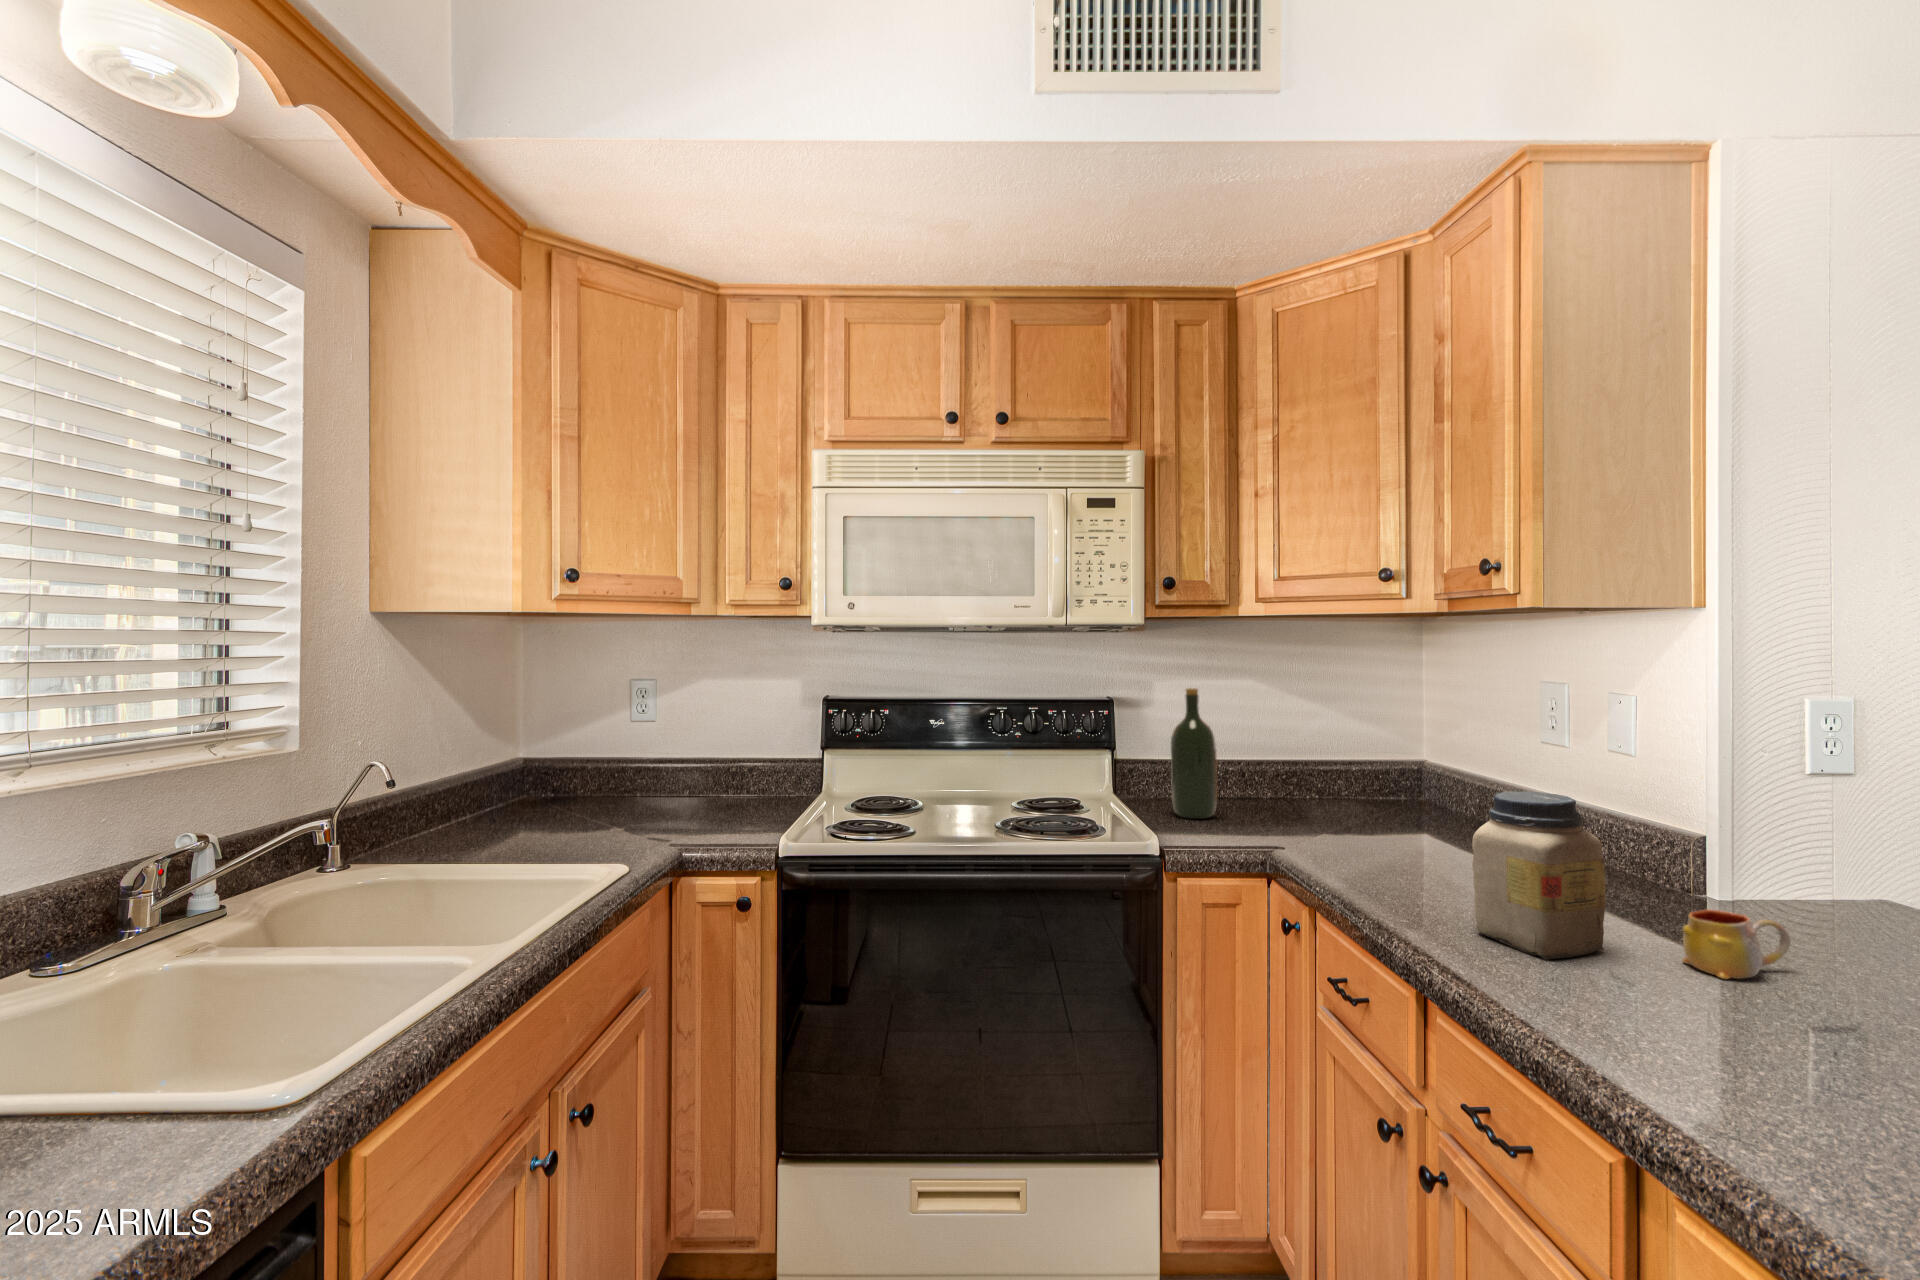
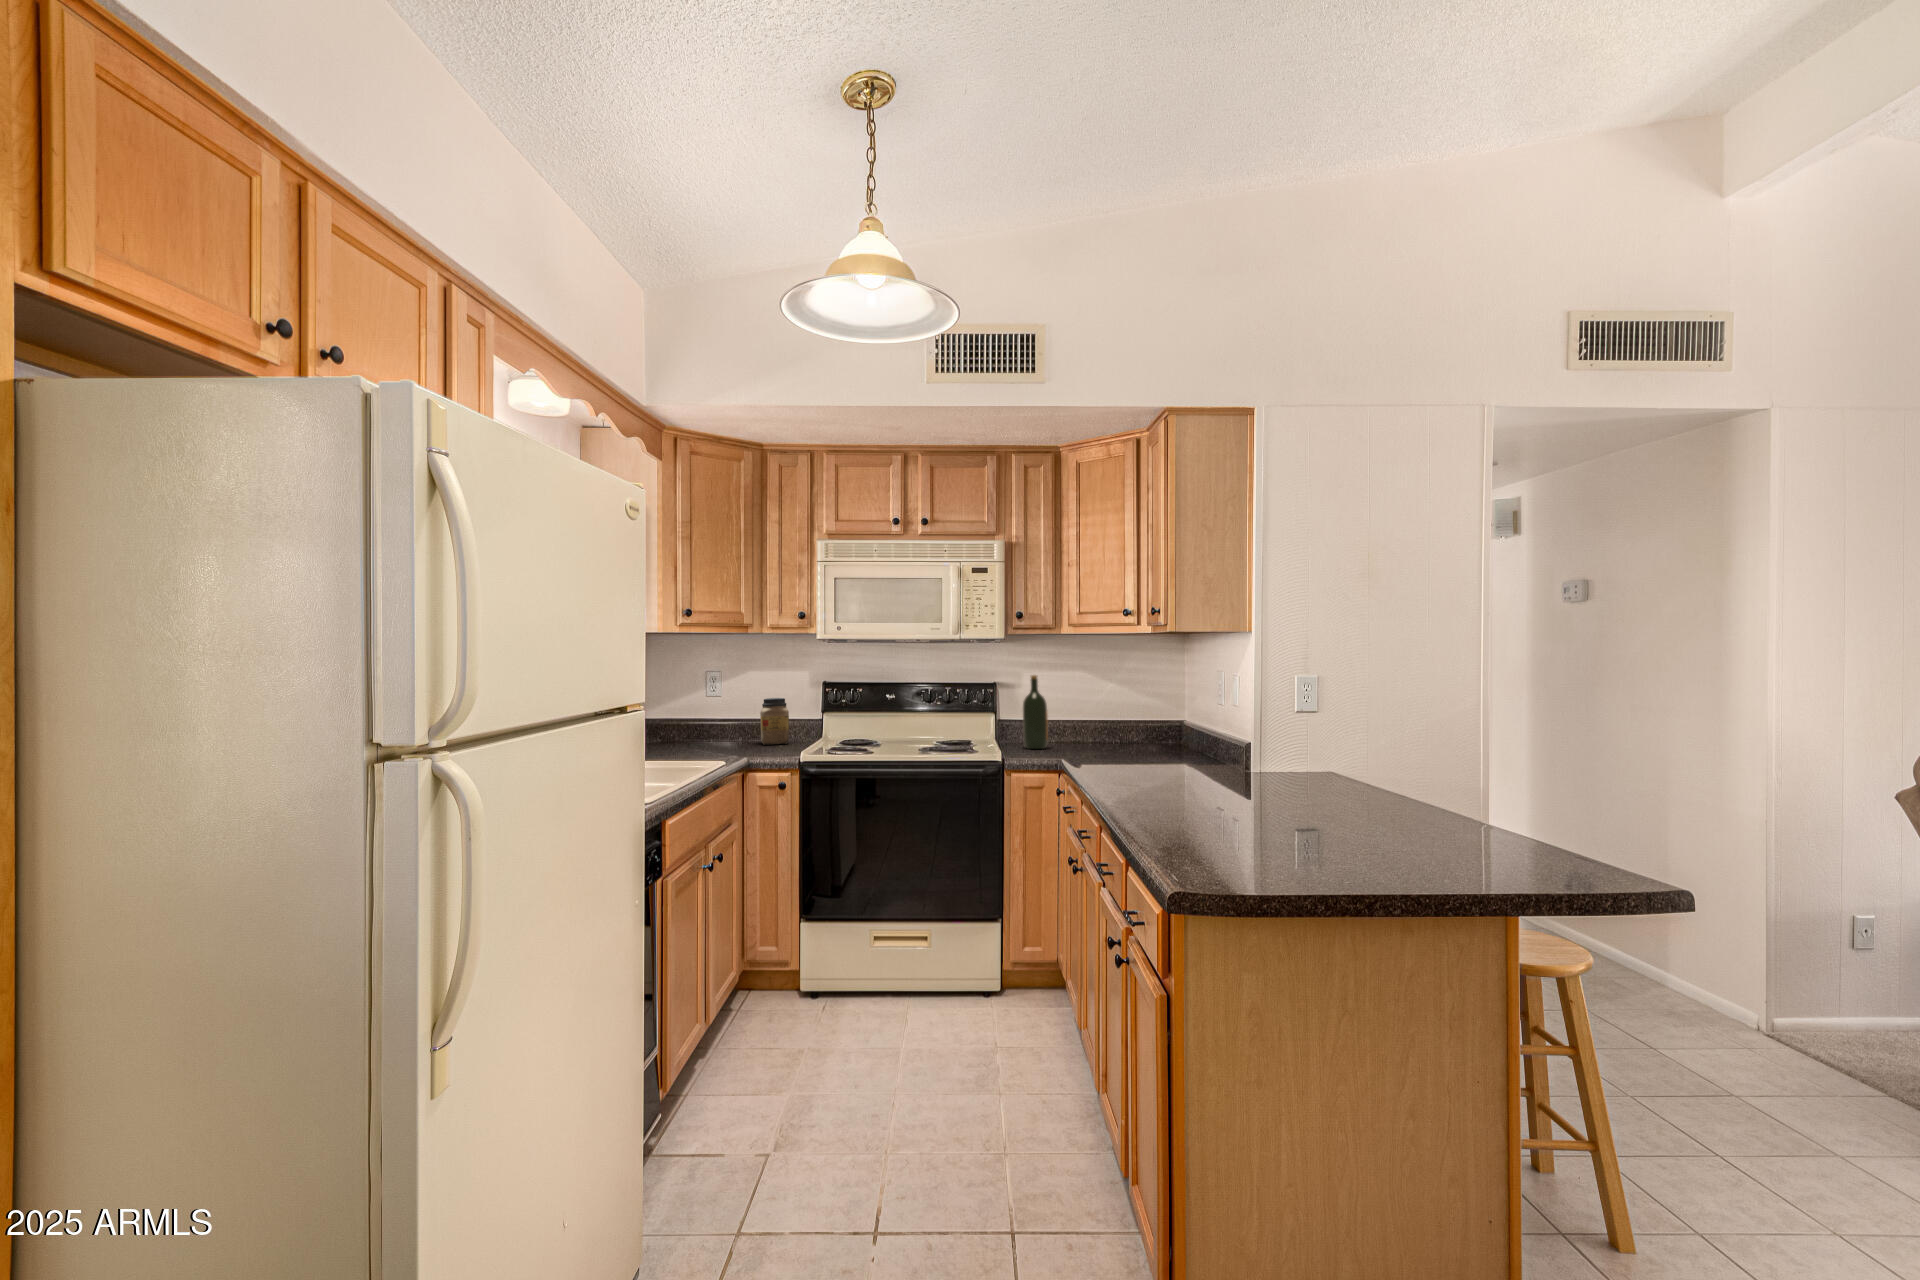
jar: present [1472,791,1606,960] -> present [760,698,789,745]
mug: present [1683,910,1791,979] -> none [1175,758,1214,781]

